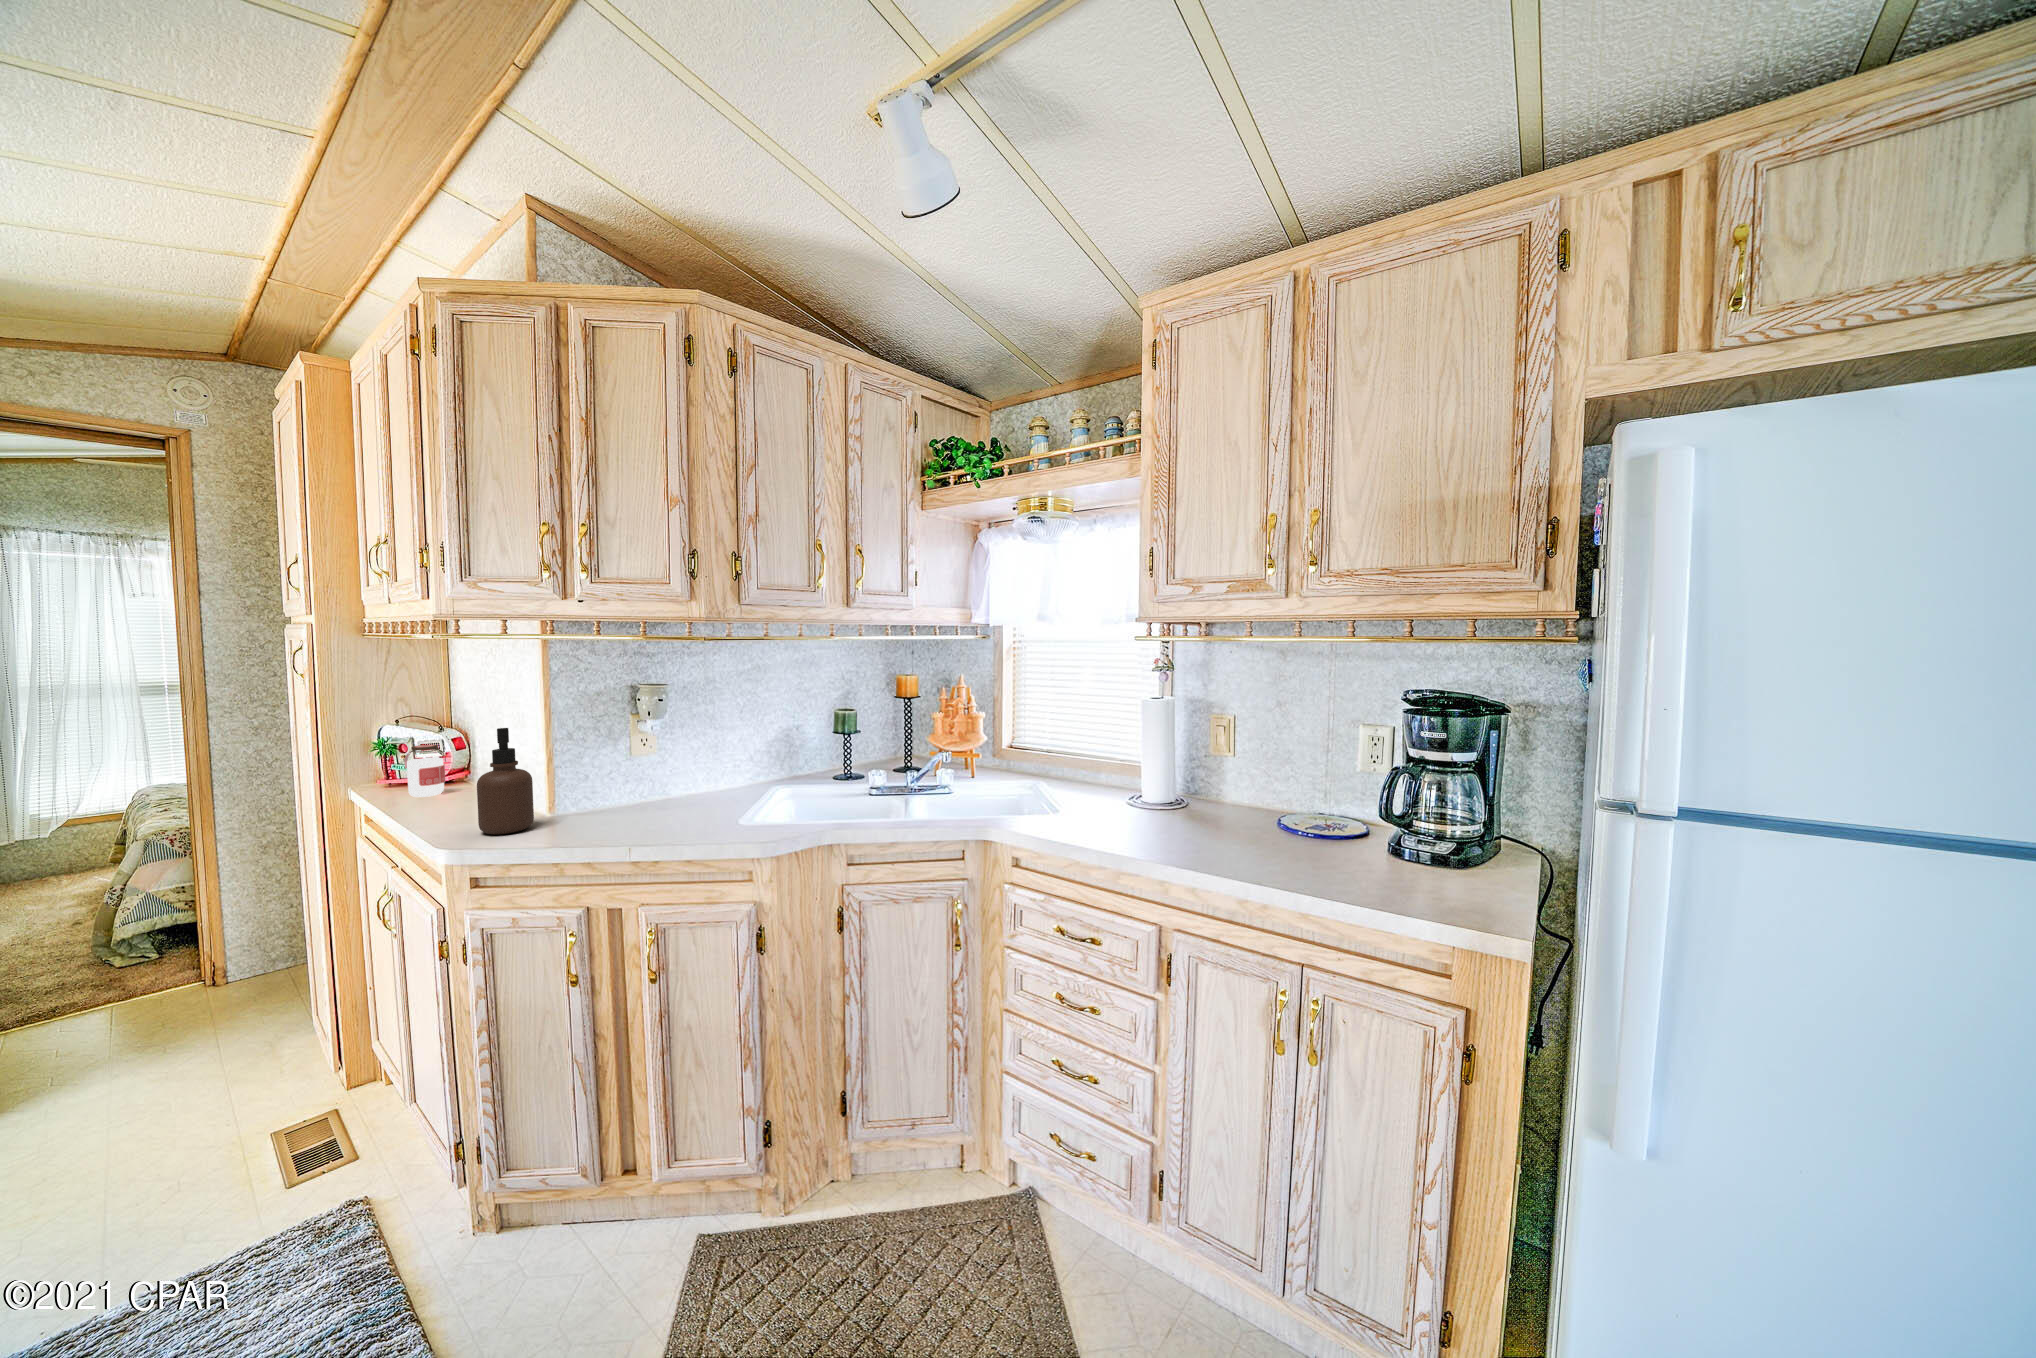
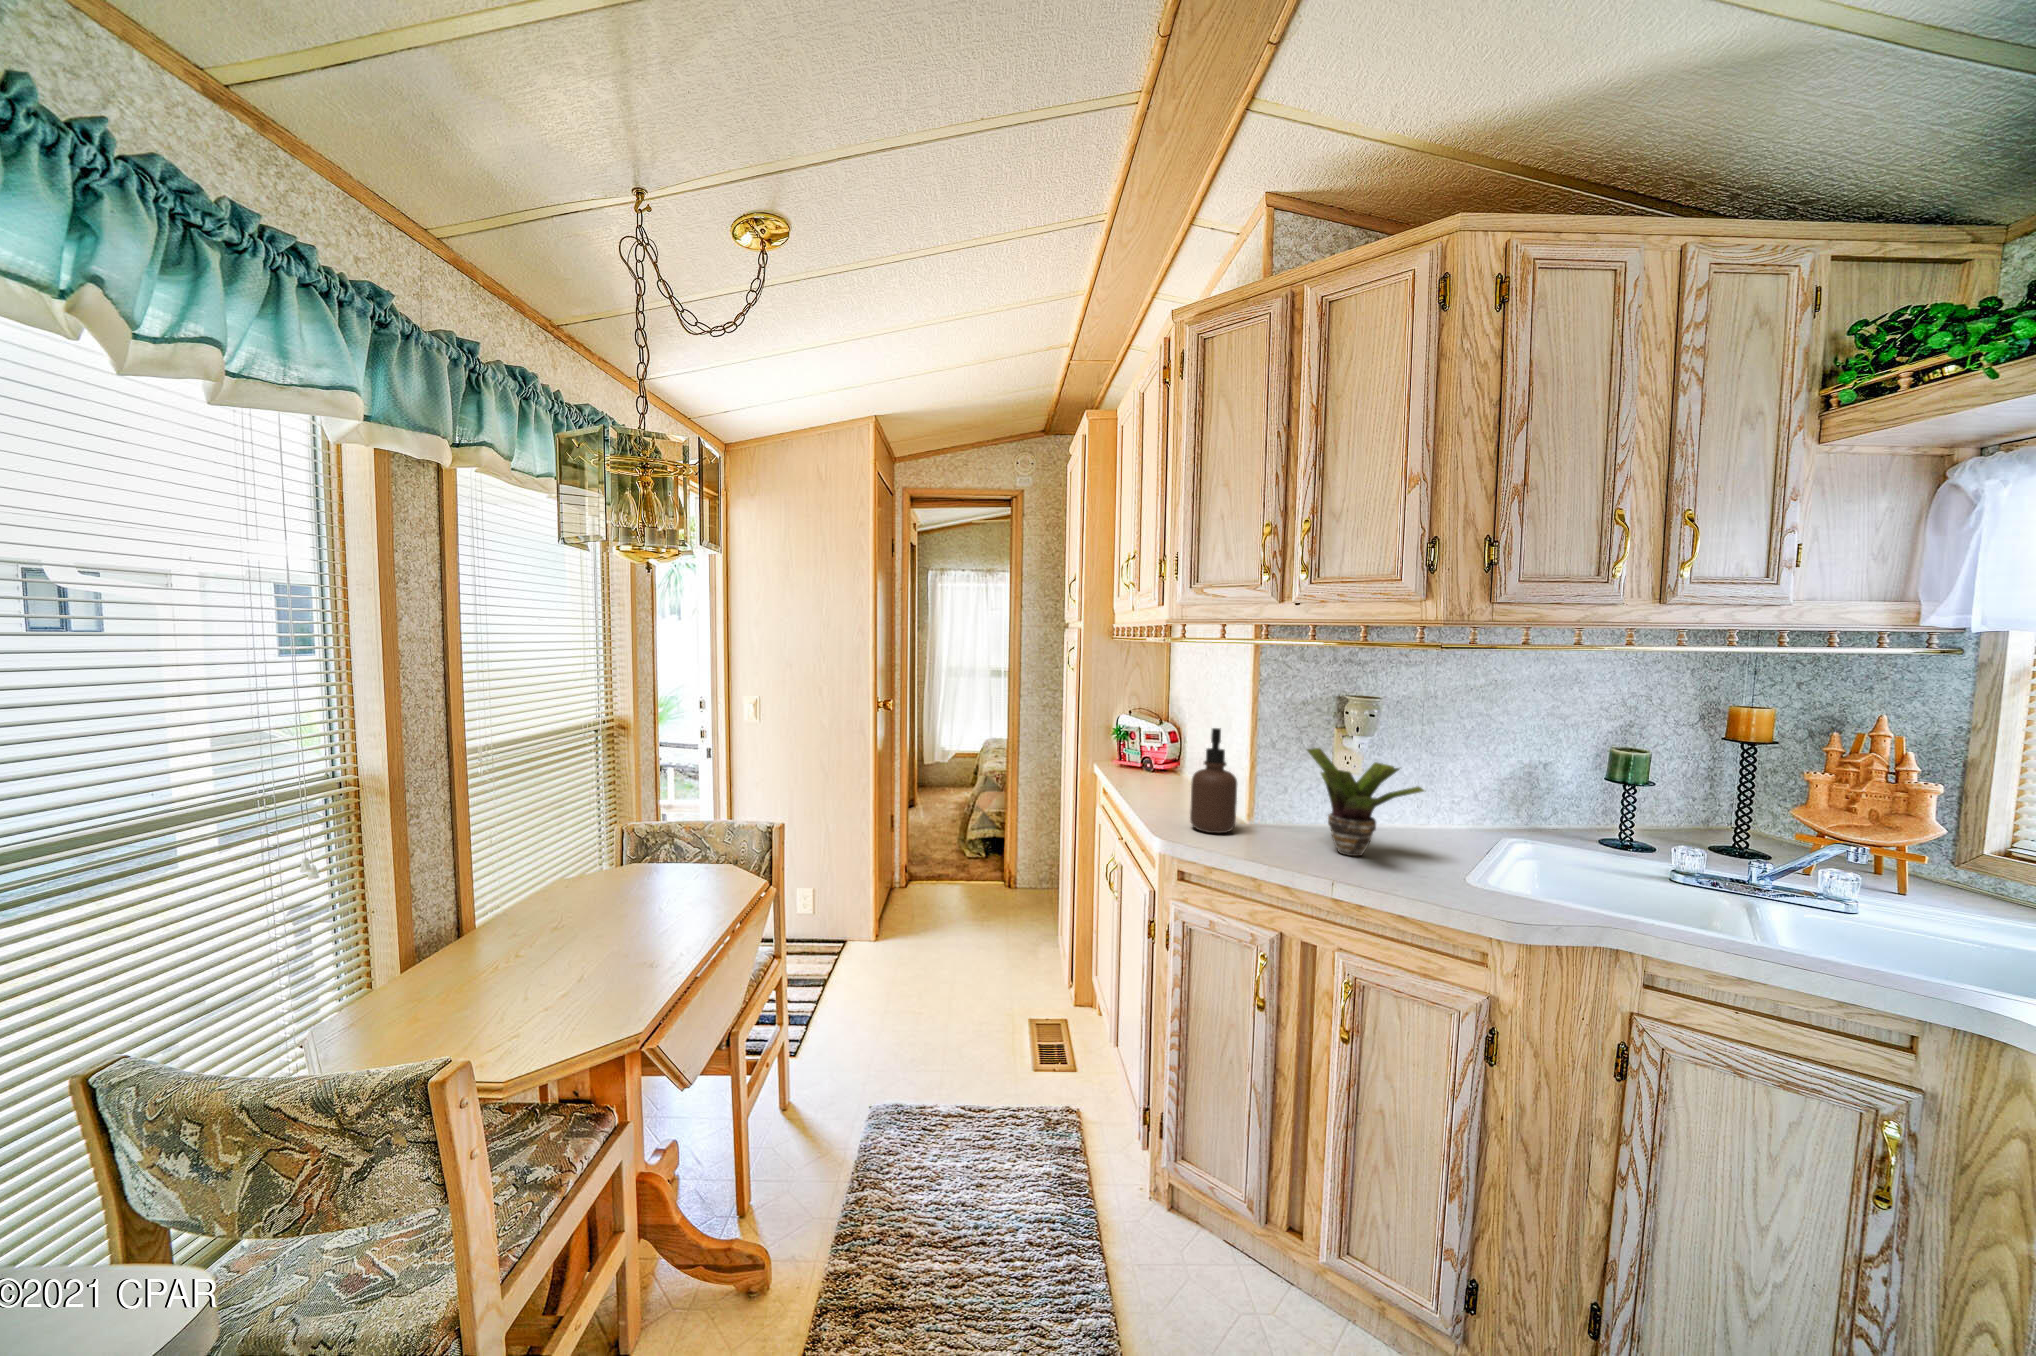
potted plant: none [601,734,709,824] -> present [1307,748,1424,856]
jar: present [404,745,446,797] -> none [1134,735,1163,783]

